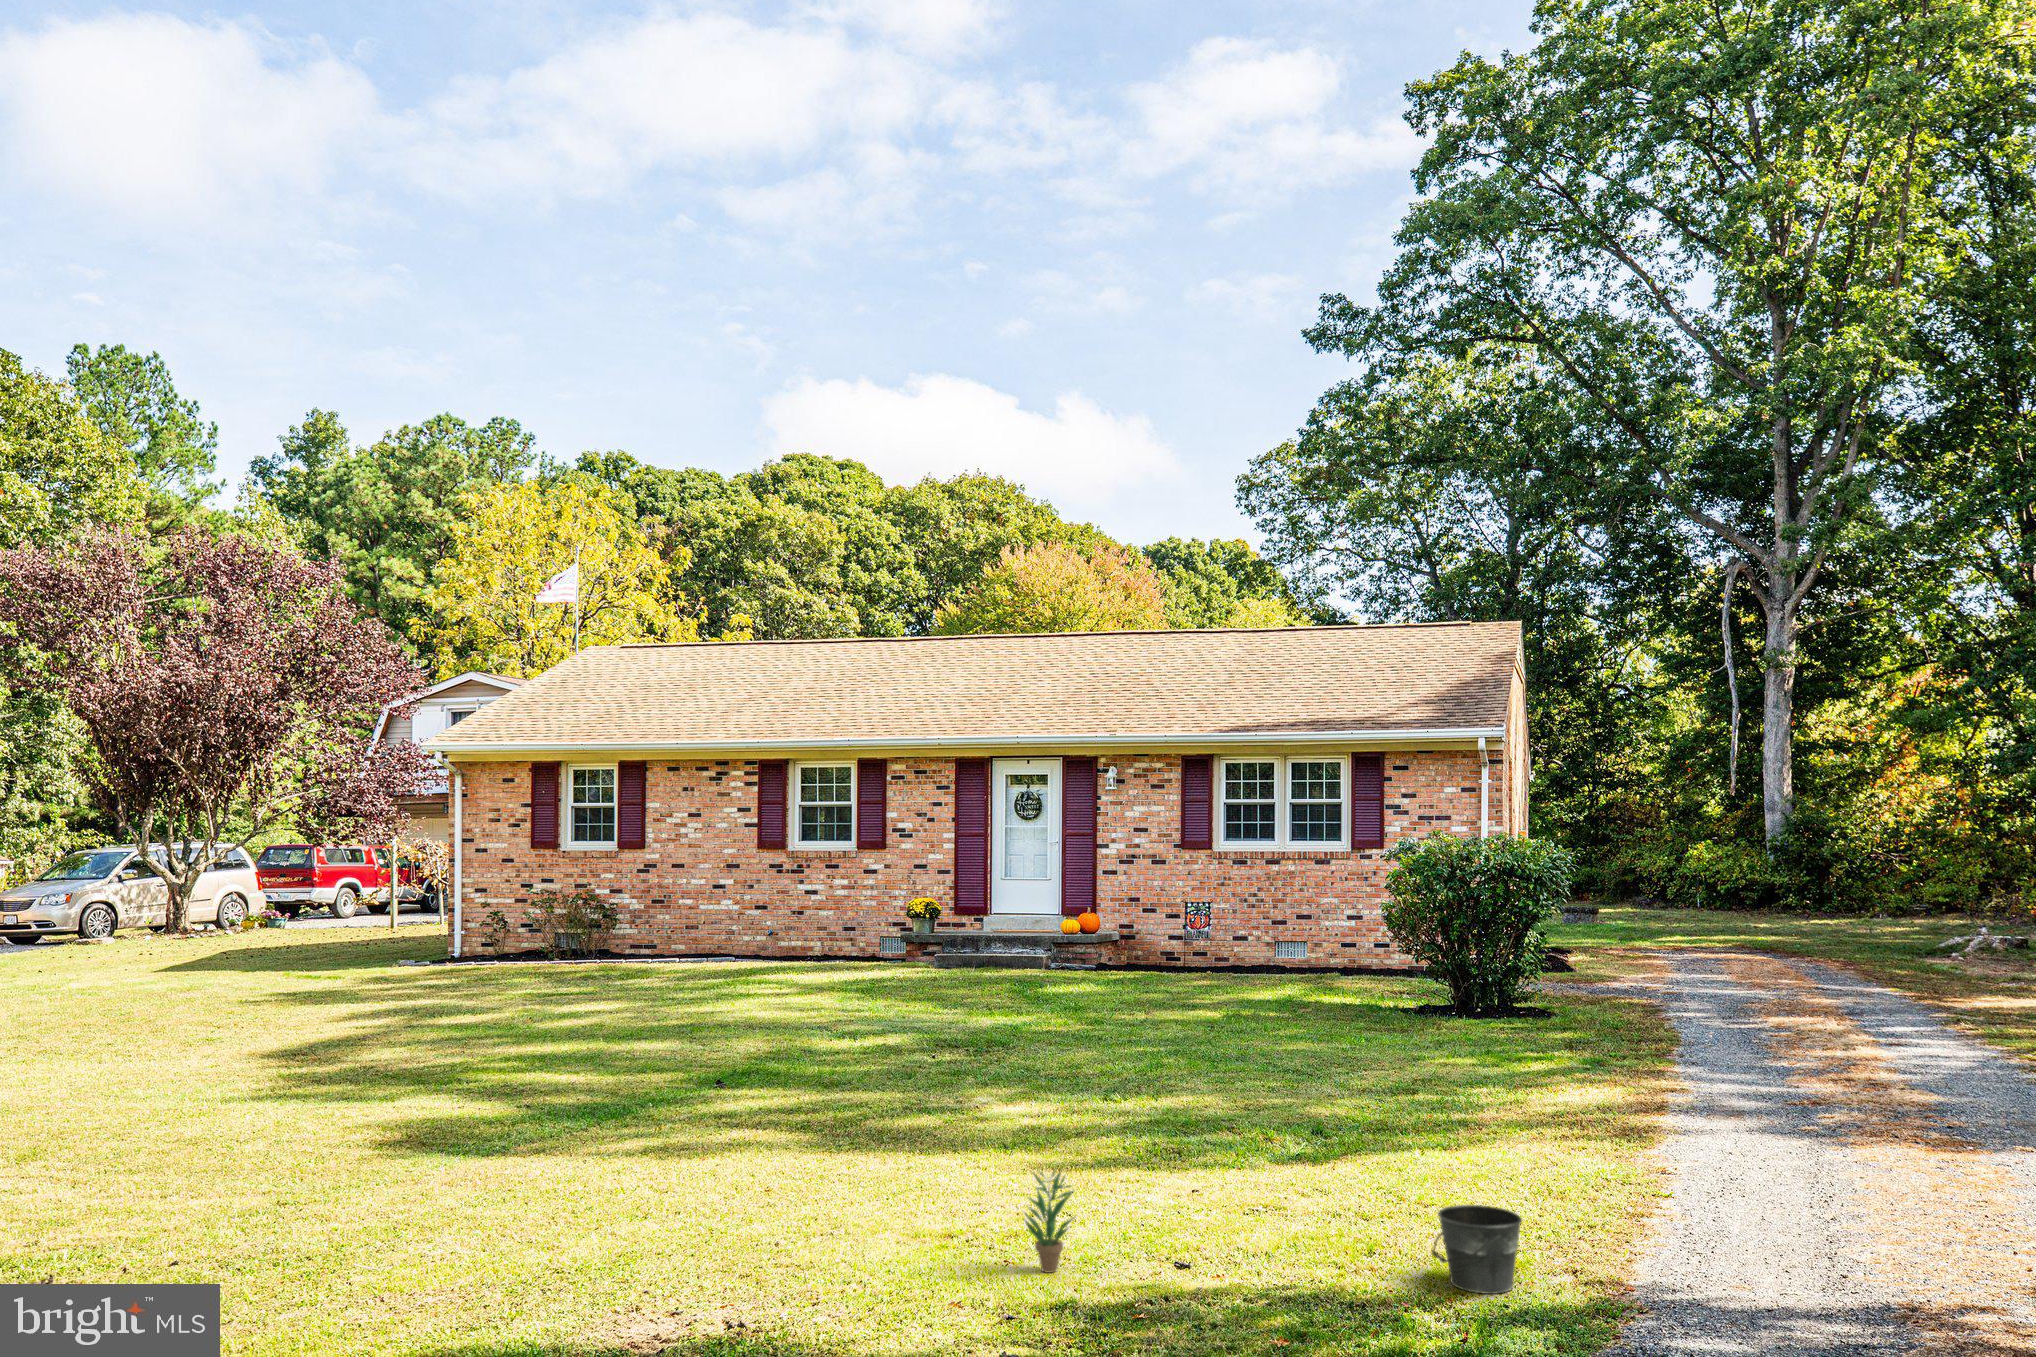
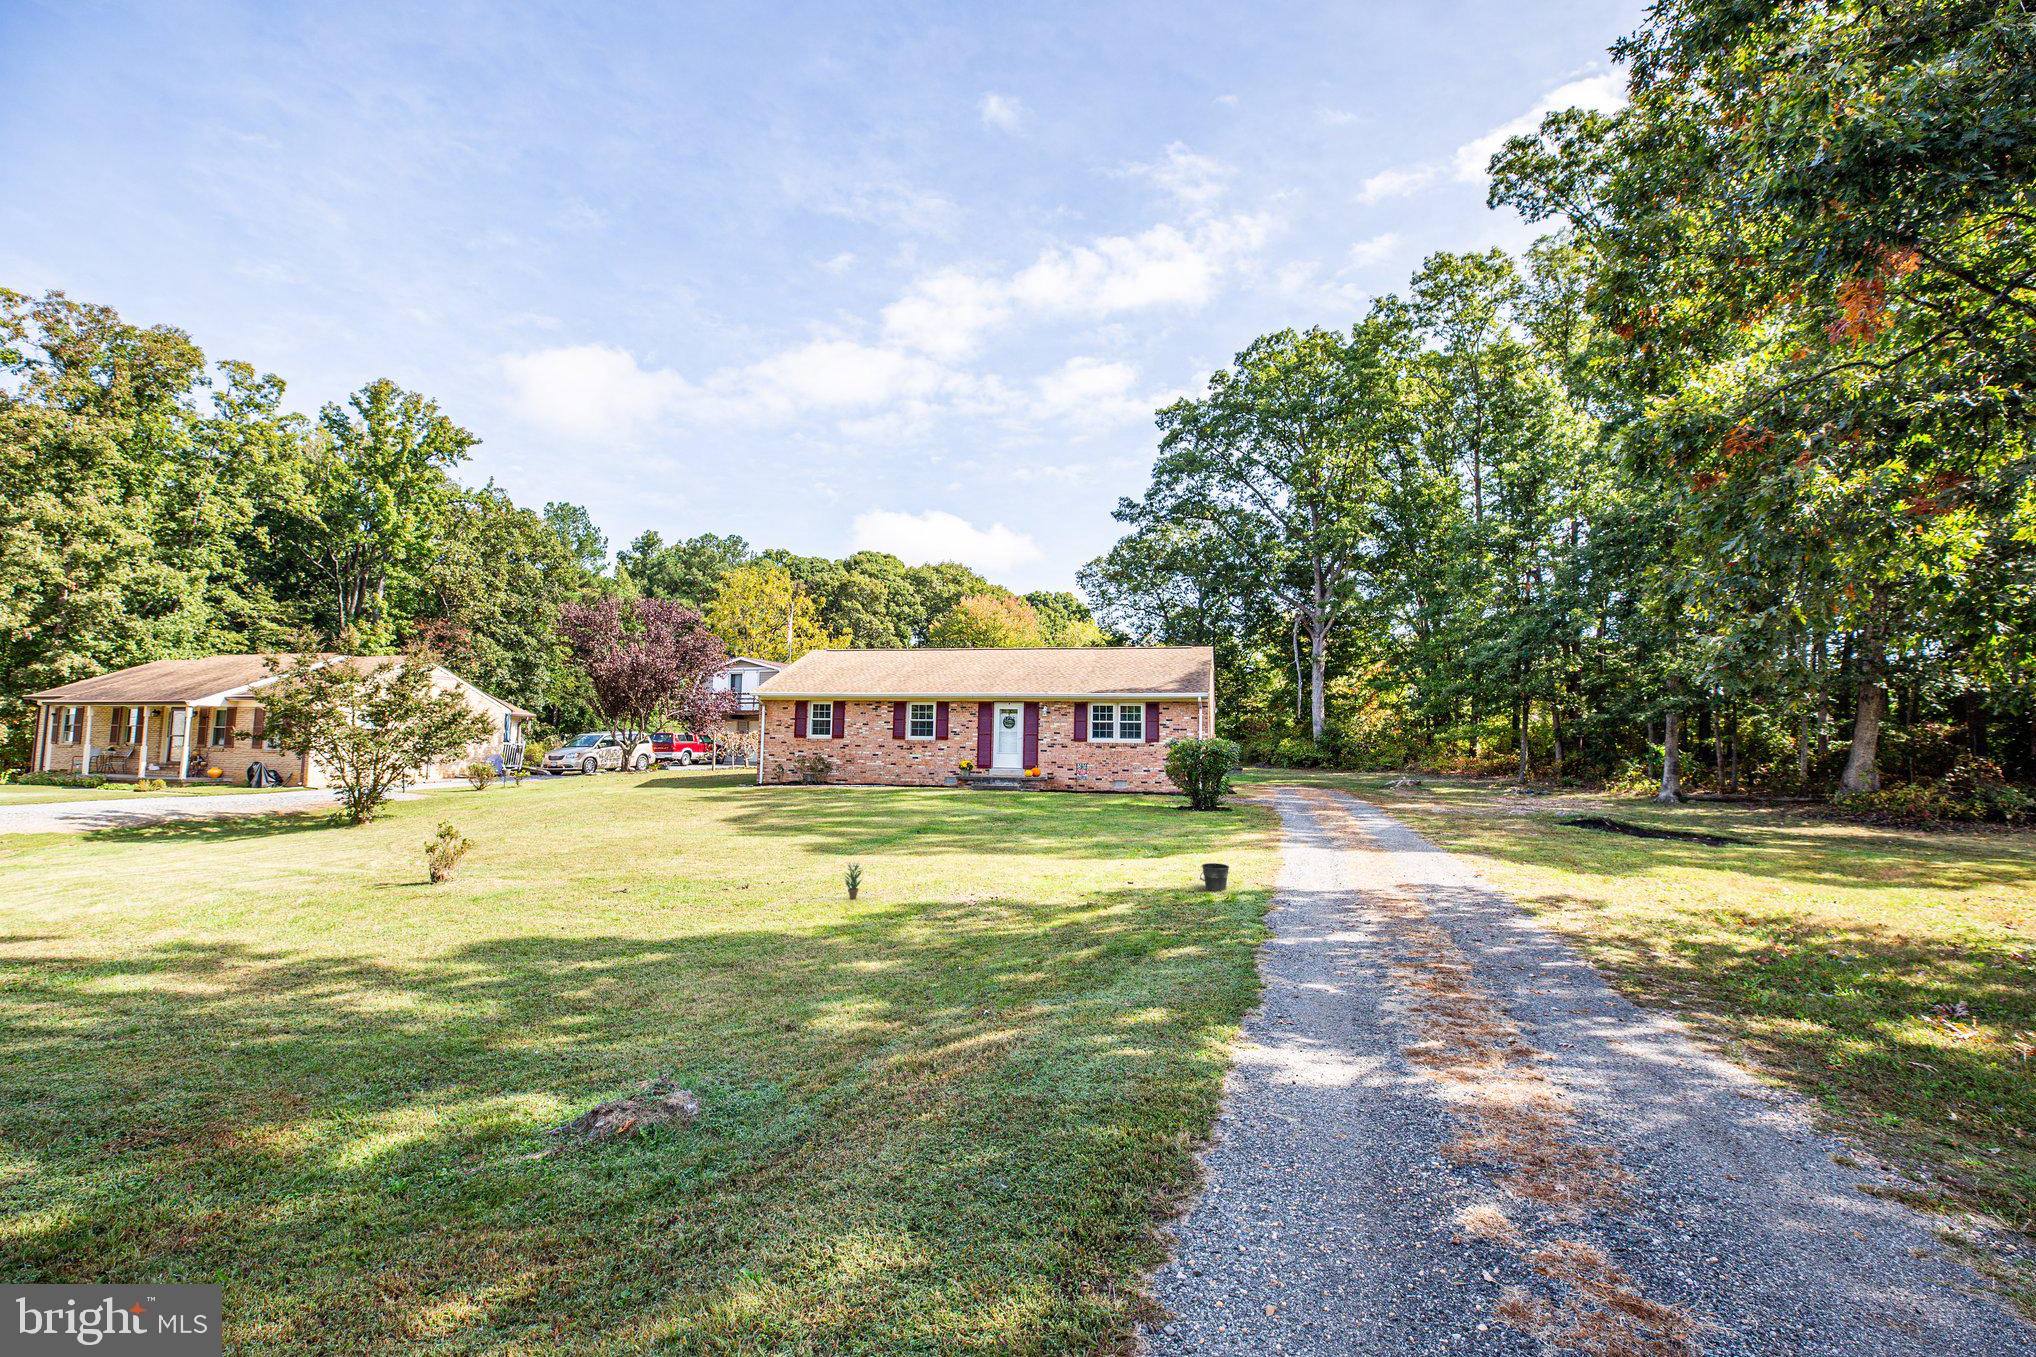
potted plant: present [1025,1170,1074,1273] -> present [845,863,863,899]

